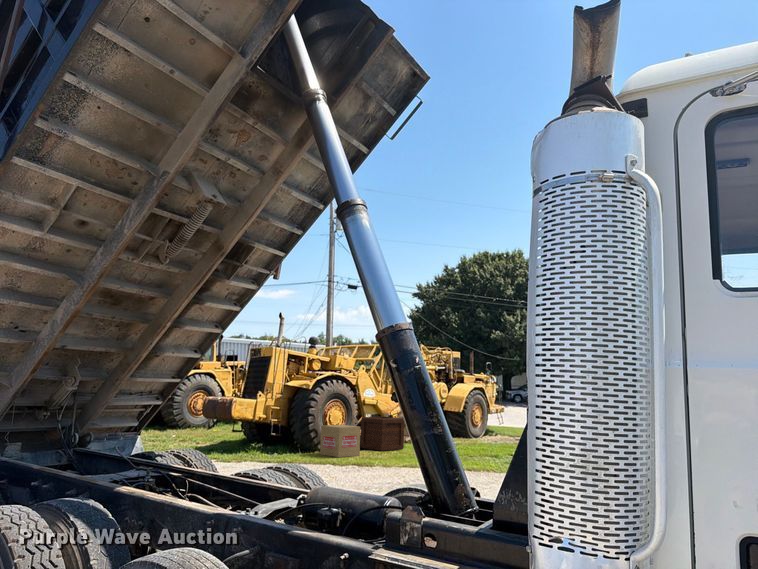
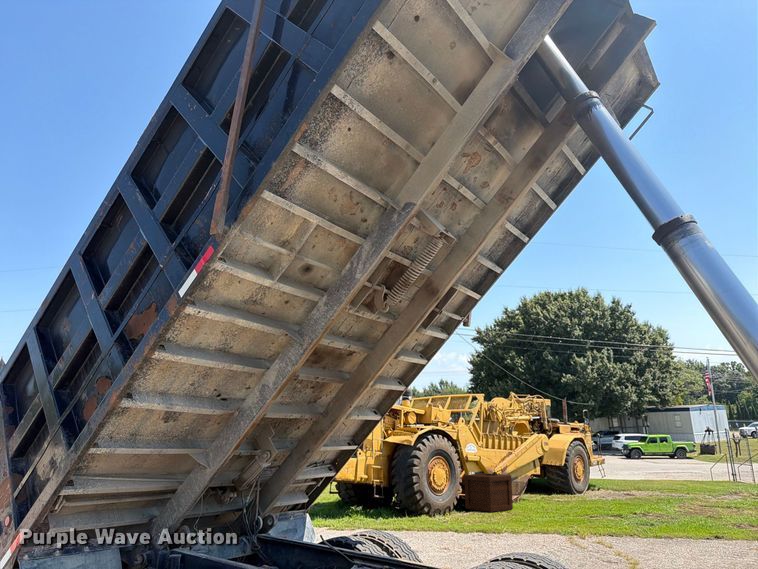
cardboard box: present [320,425,360,457] -> none [427,484,471,521]

